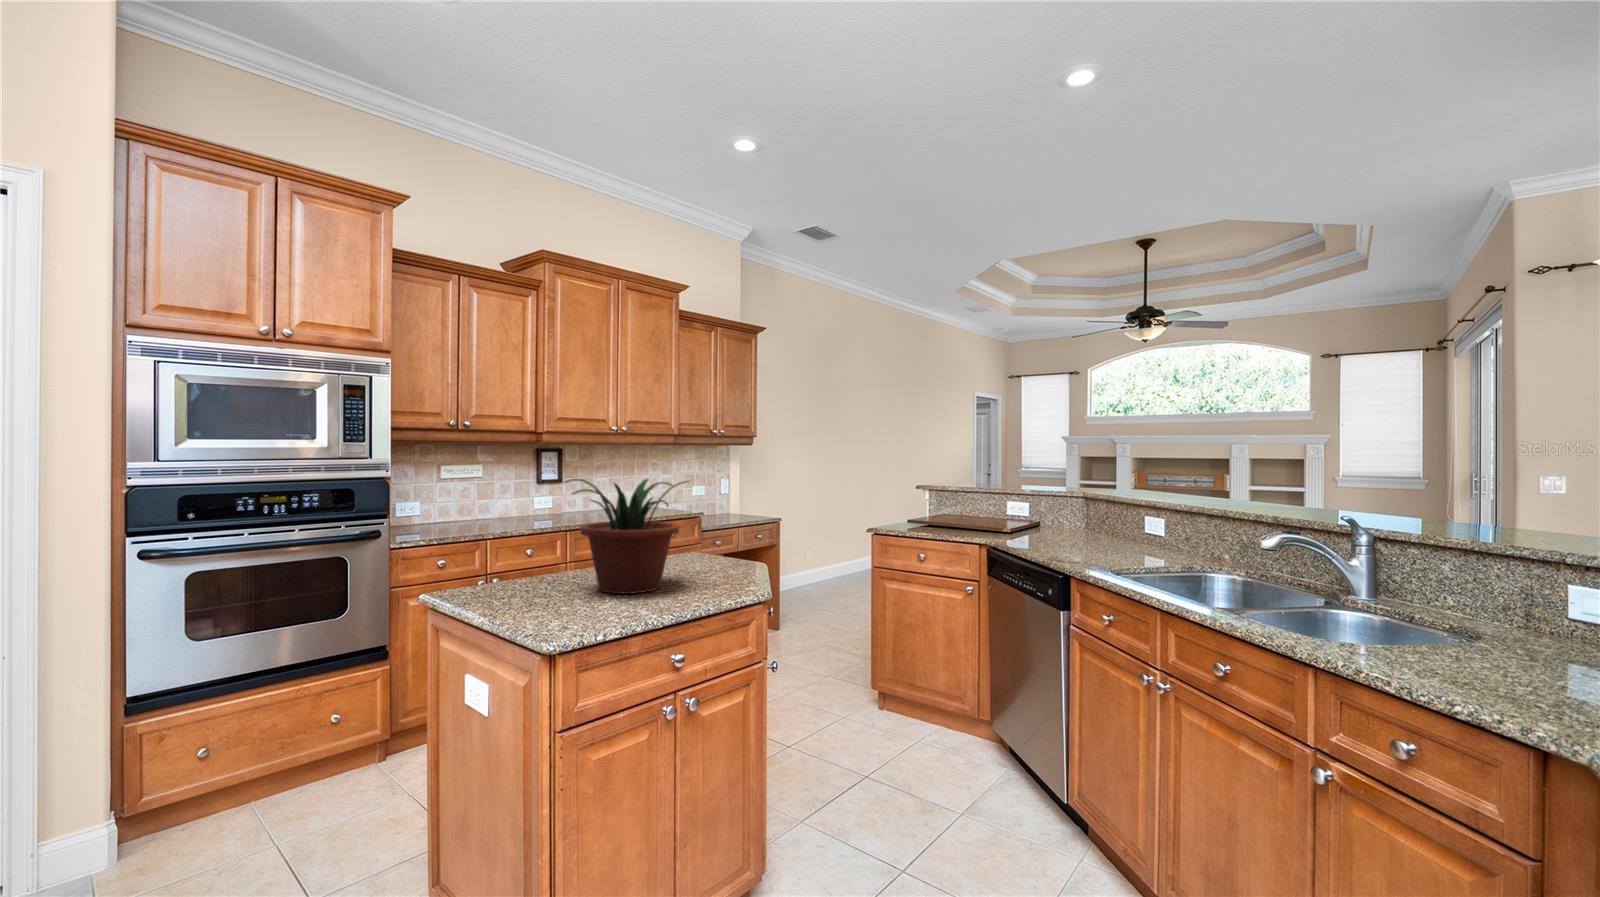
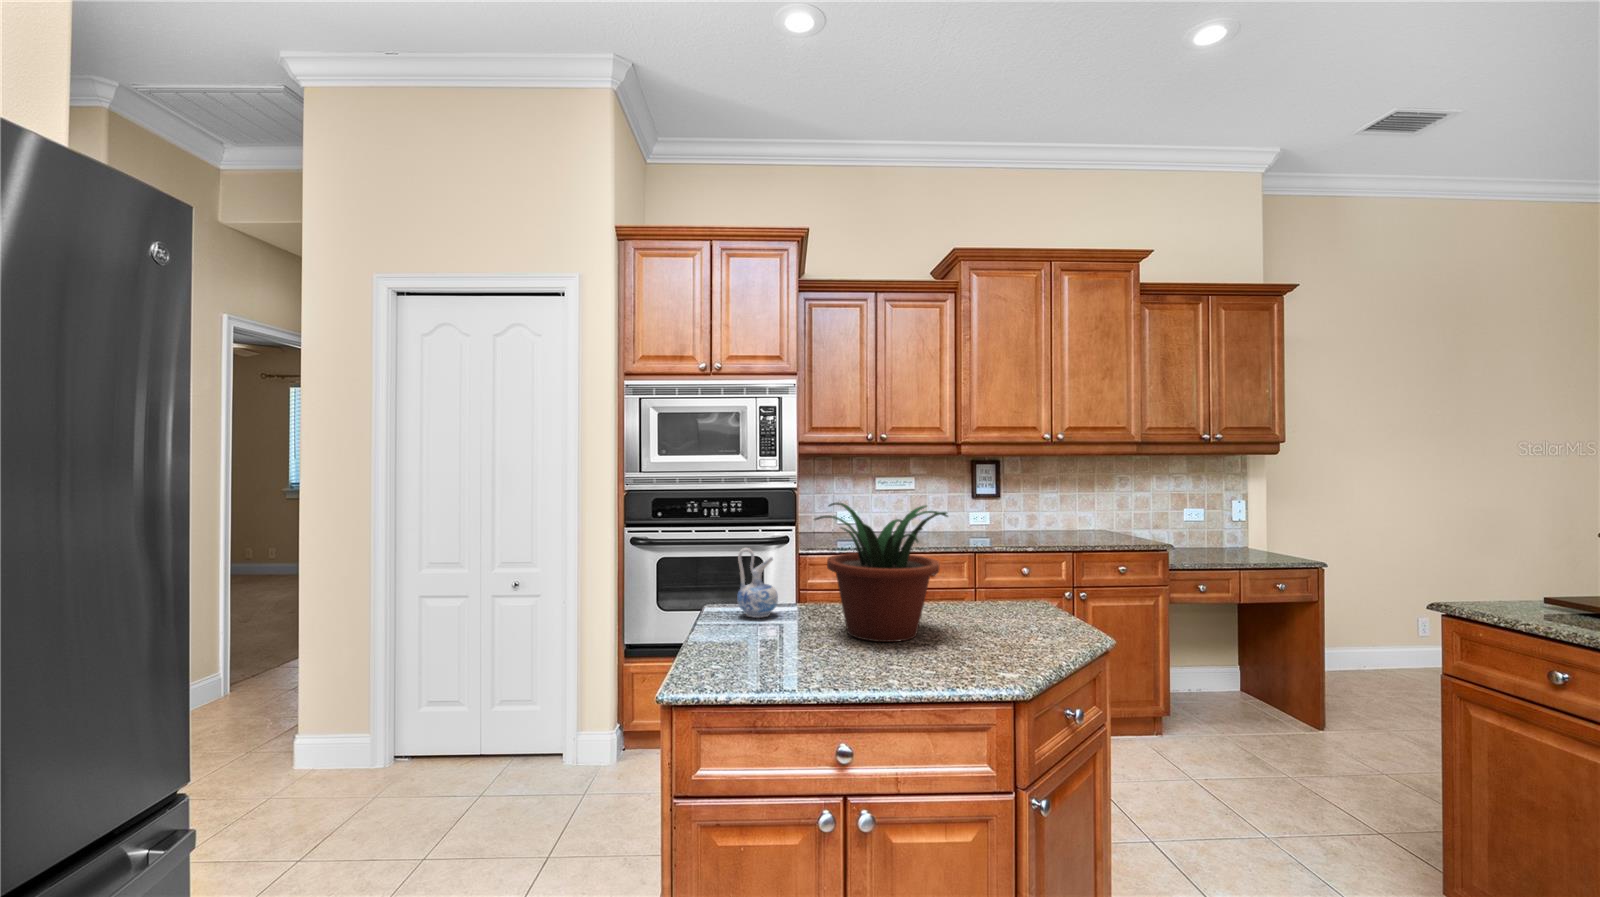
ceramic pitcher: none [466,528,511,598] -> present [737,548,778,618]

